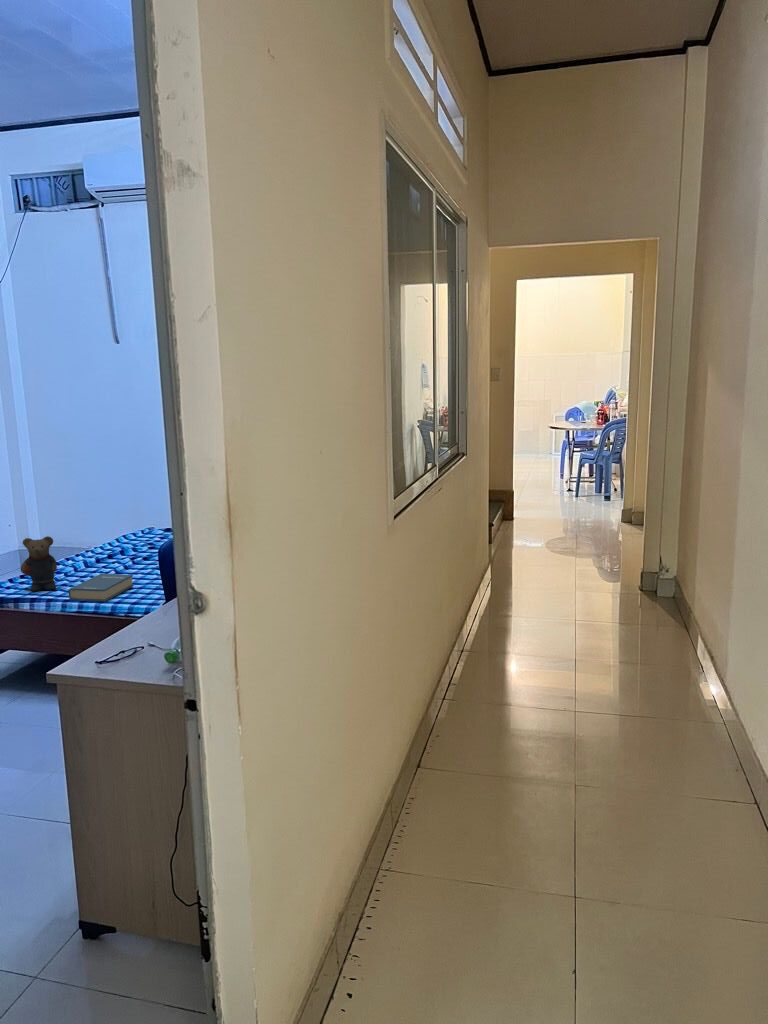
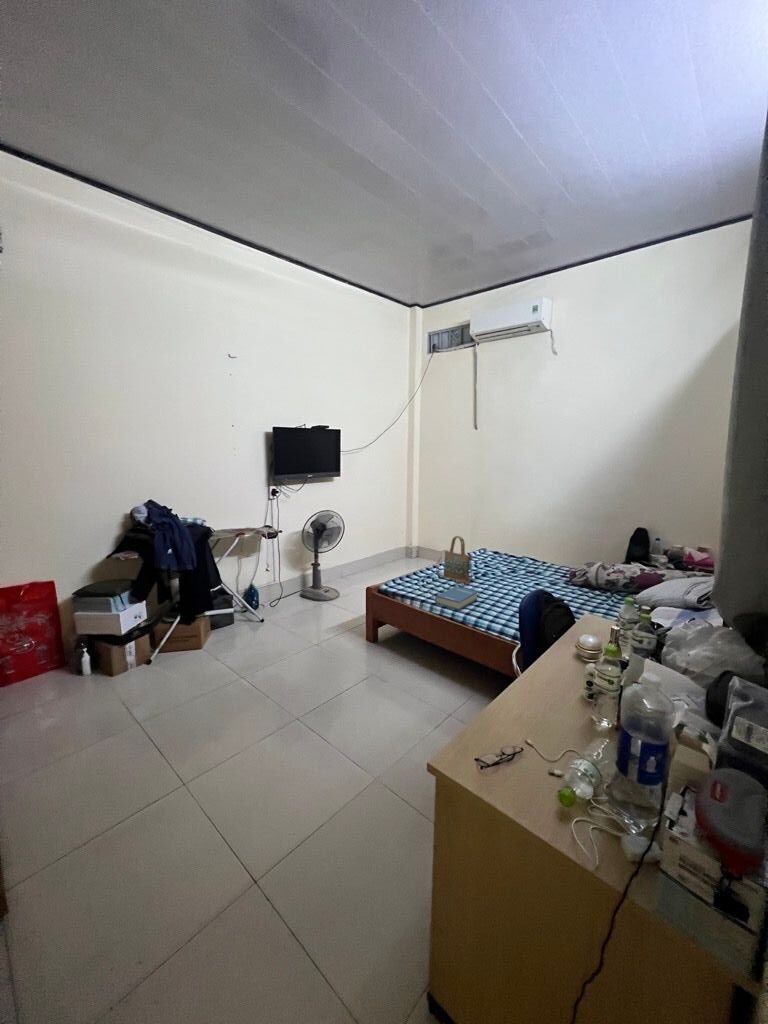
handbag: none [69,504,127,573] -> present [436,536,472,585]
teddy bear: present [21,536,57,591] -> none [408,555,430,591]

